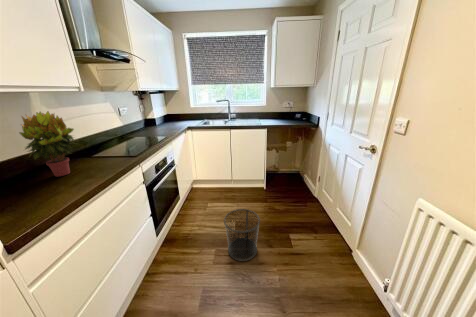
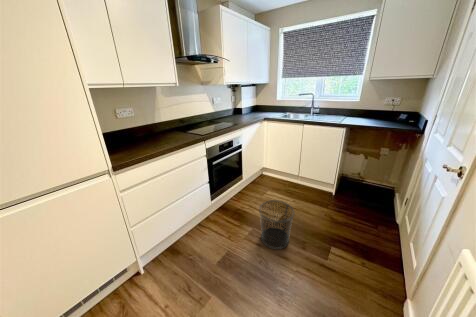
potted plant: present [20,111,74,177] -> none [142,99,171,140]

